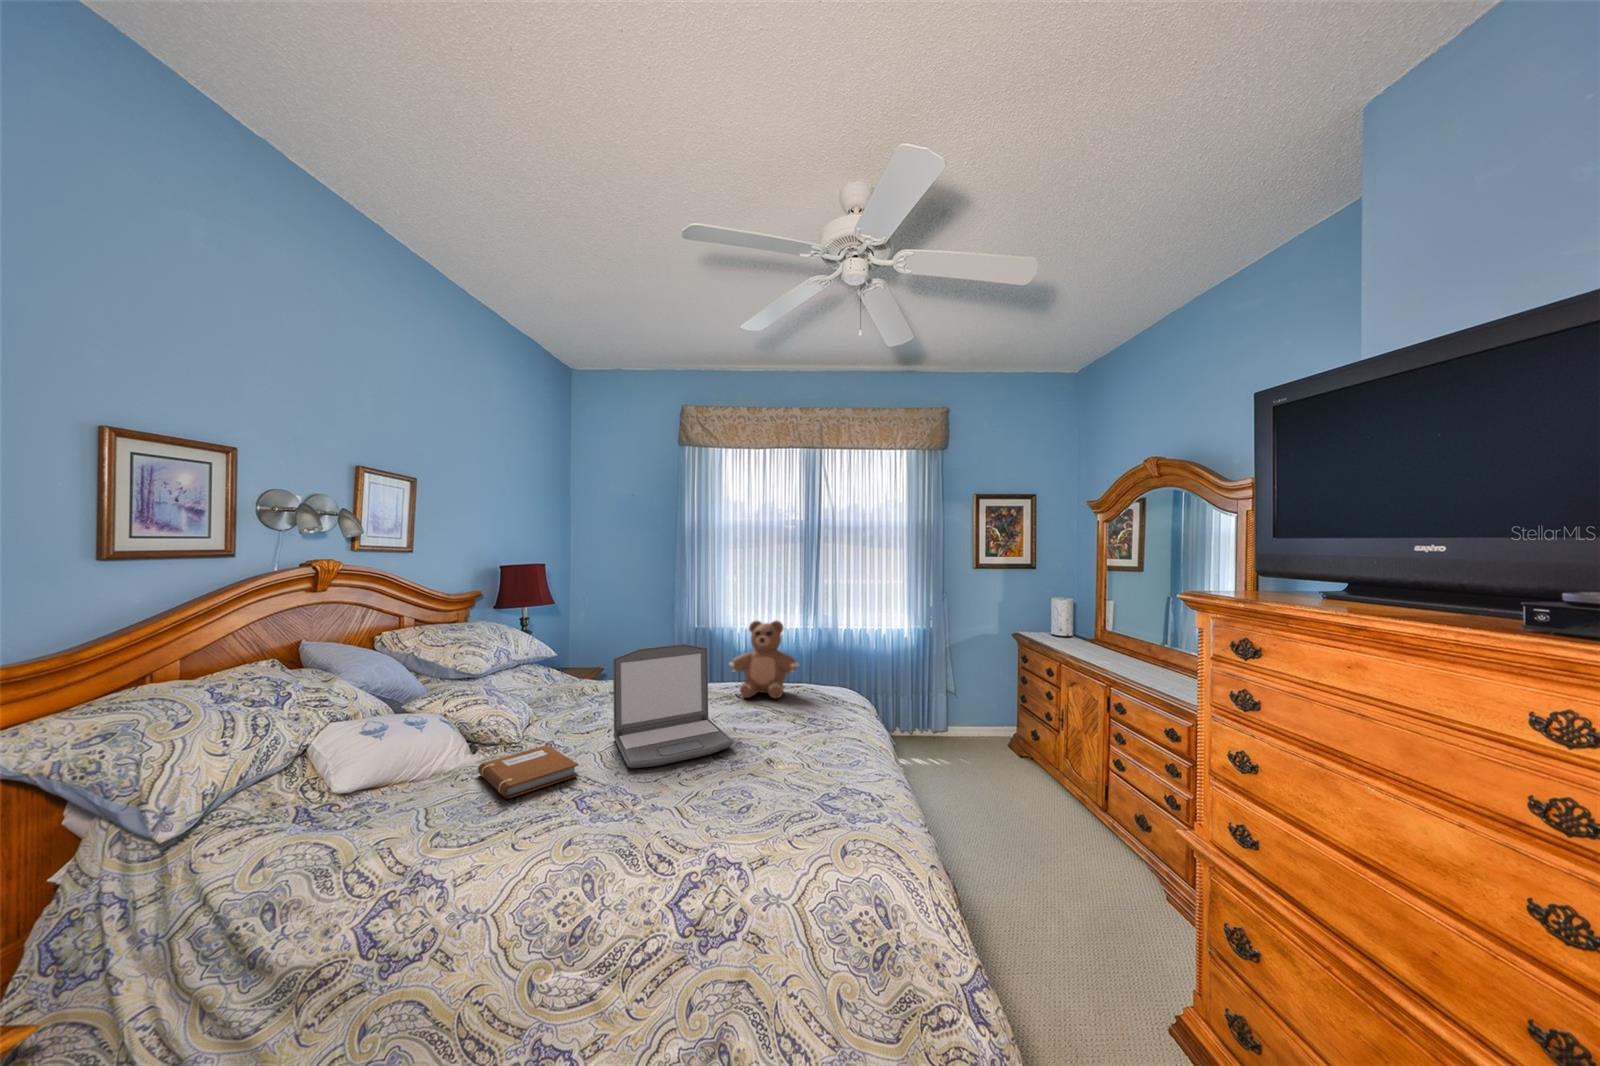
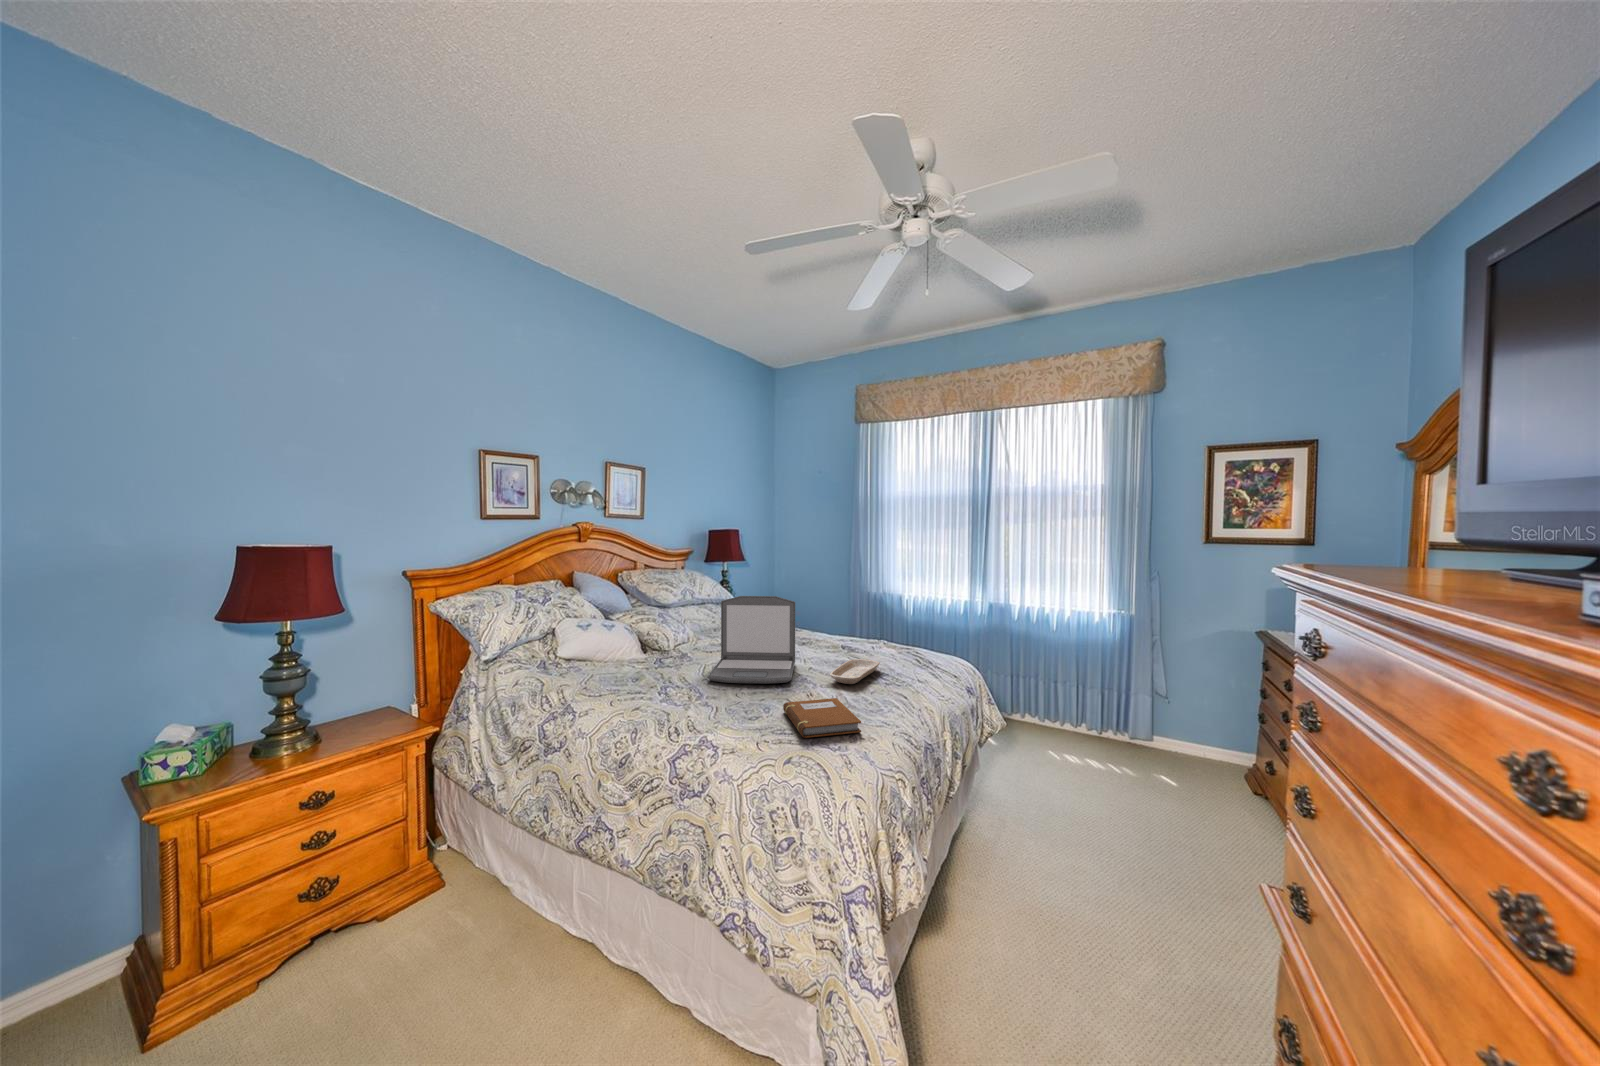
teddy bear: present [729,621,799,698] -> none [838,586,897,657]
tray: none [767,702,806,735] -> present [830,659,880,684]
notebook: present [478,745,578,798] -> present [783,698,861,738]

